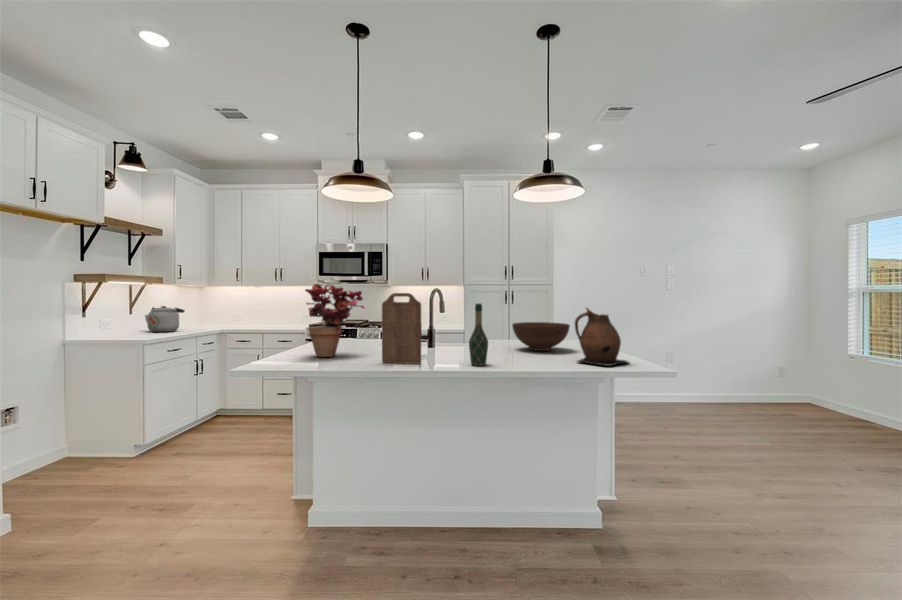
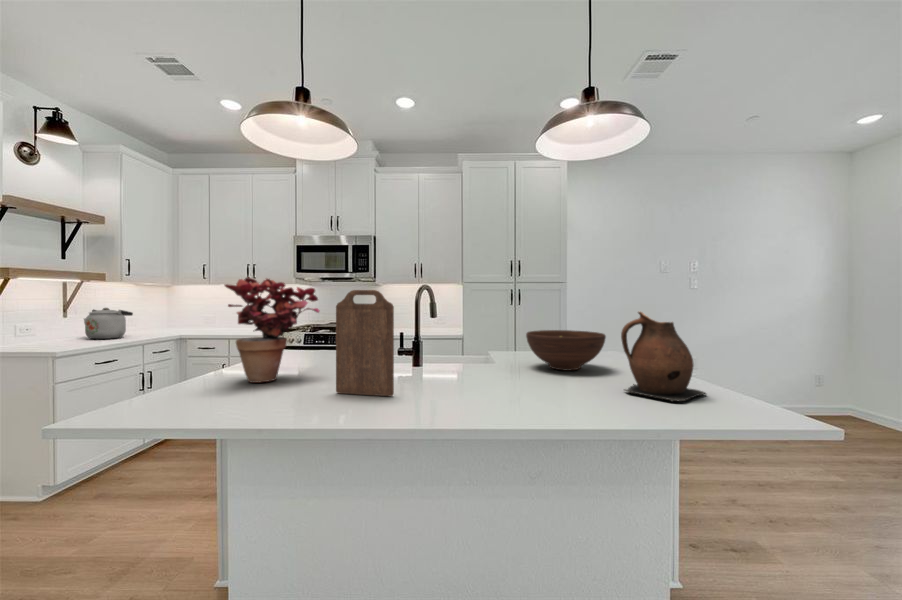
wine bottle: present [469,304,488,366] -> none [465,306,494,400]

